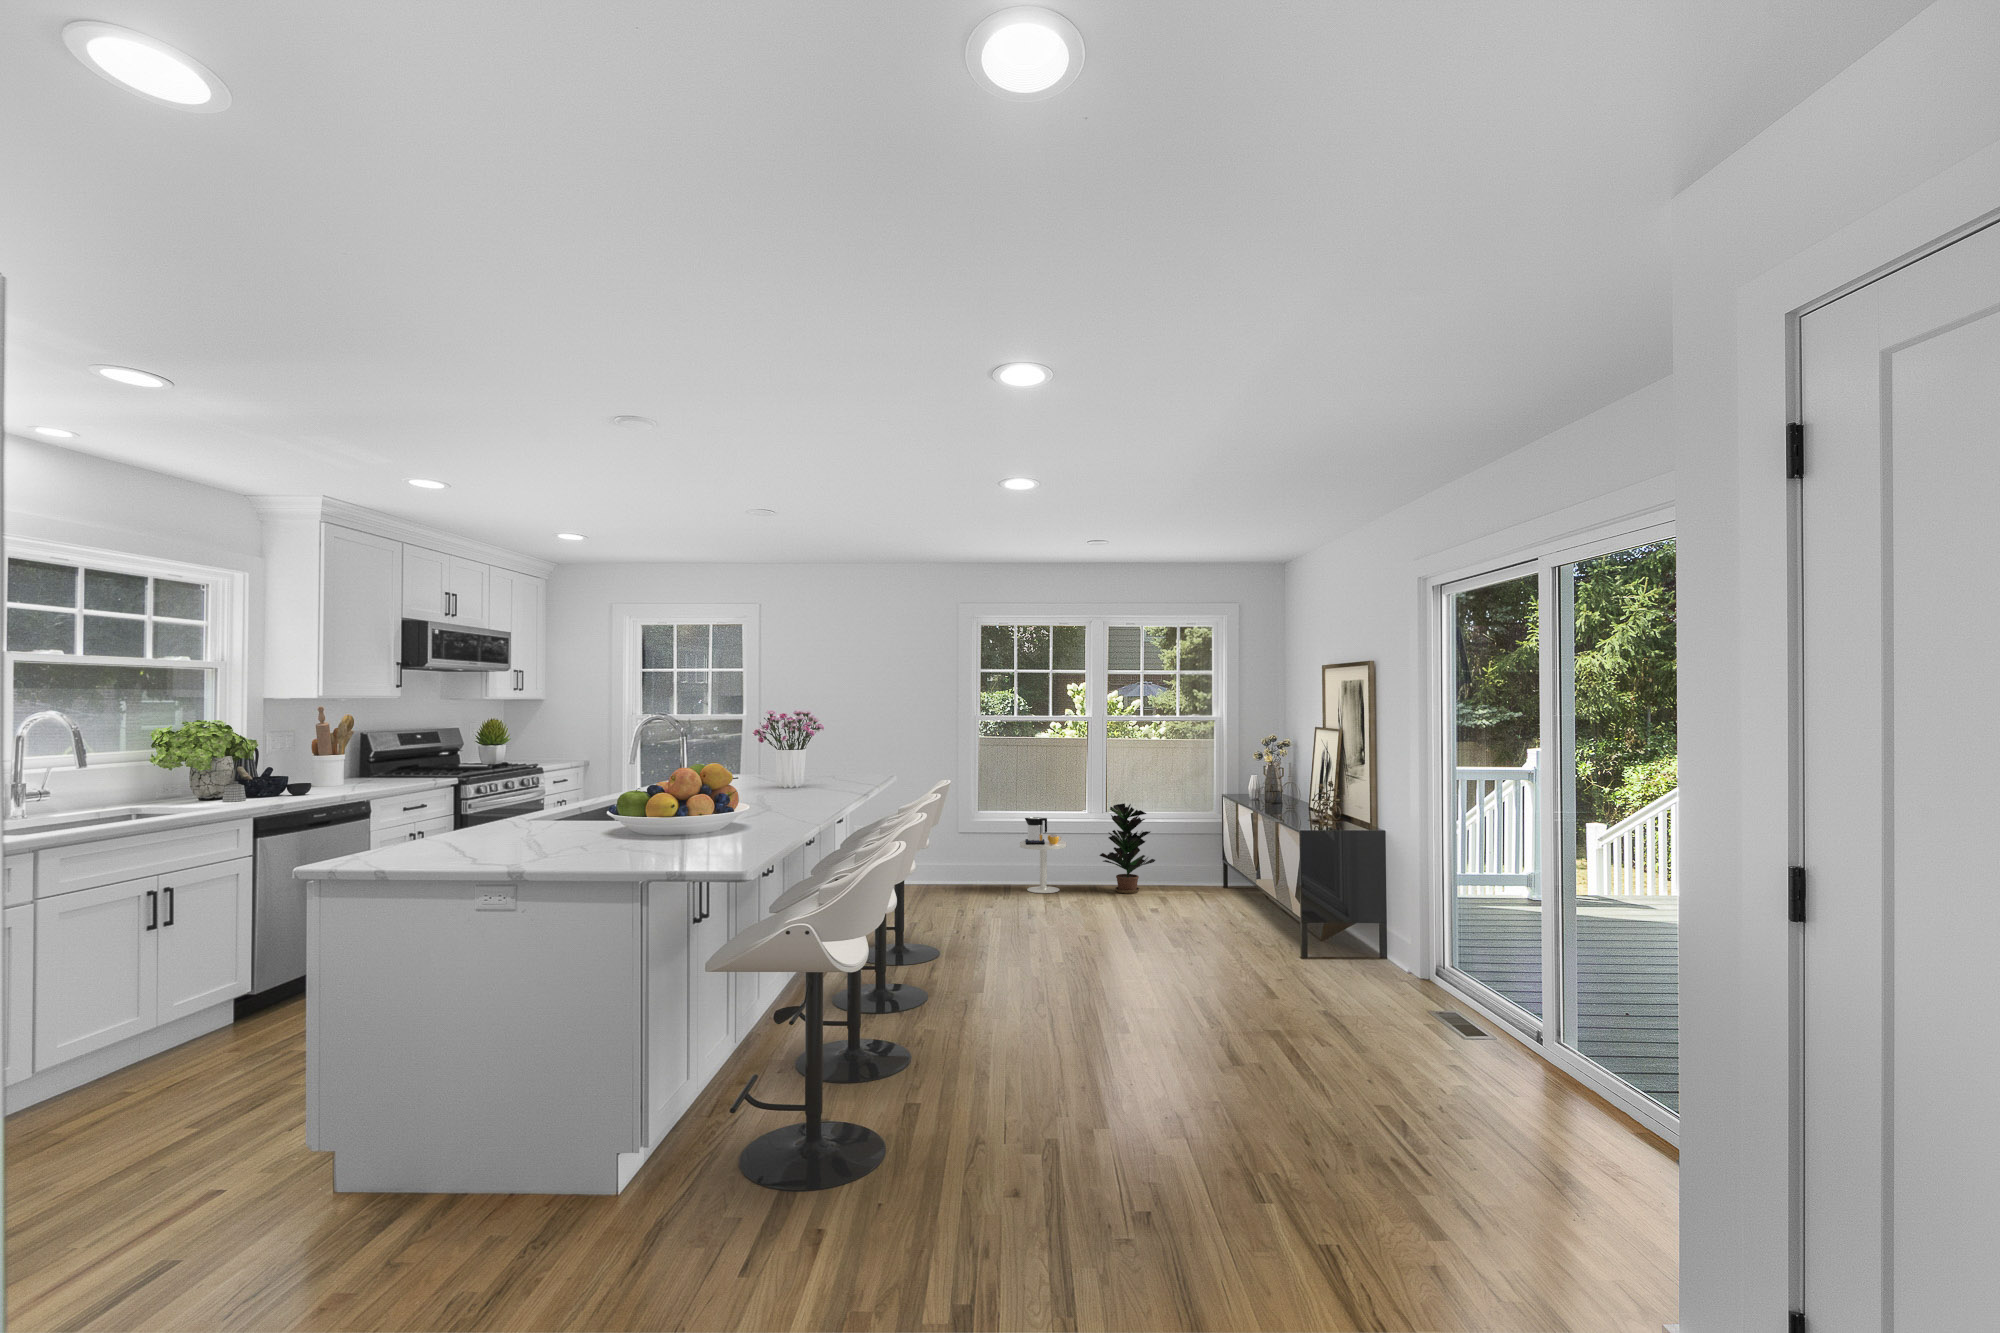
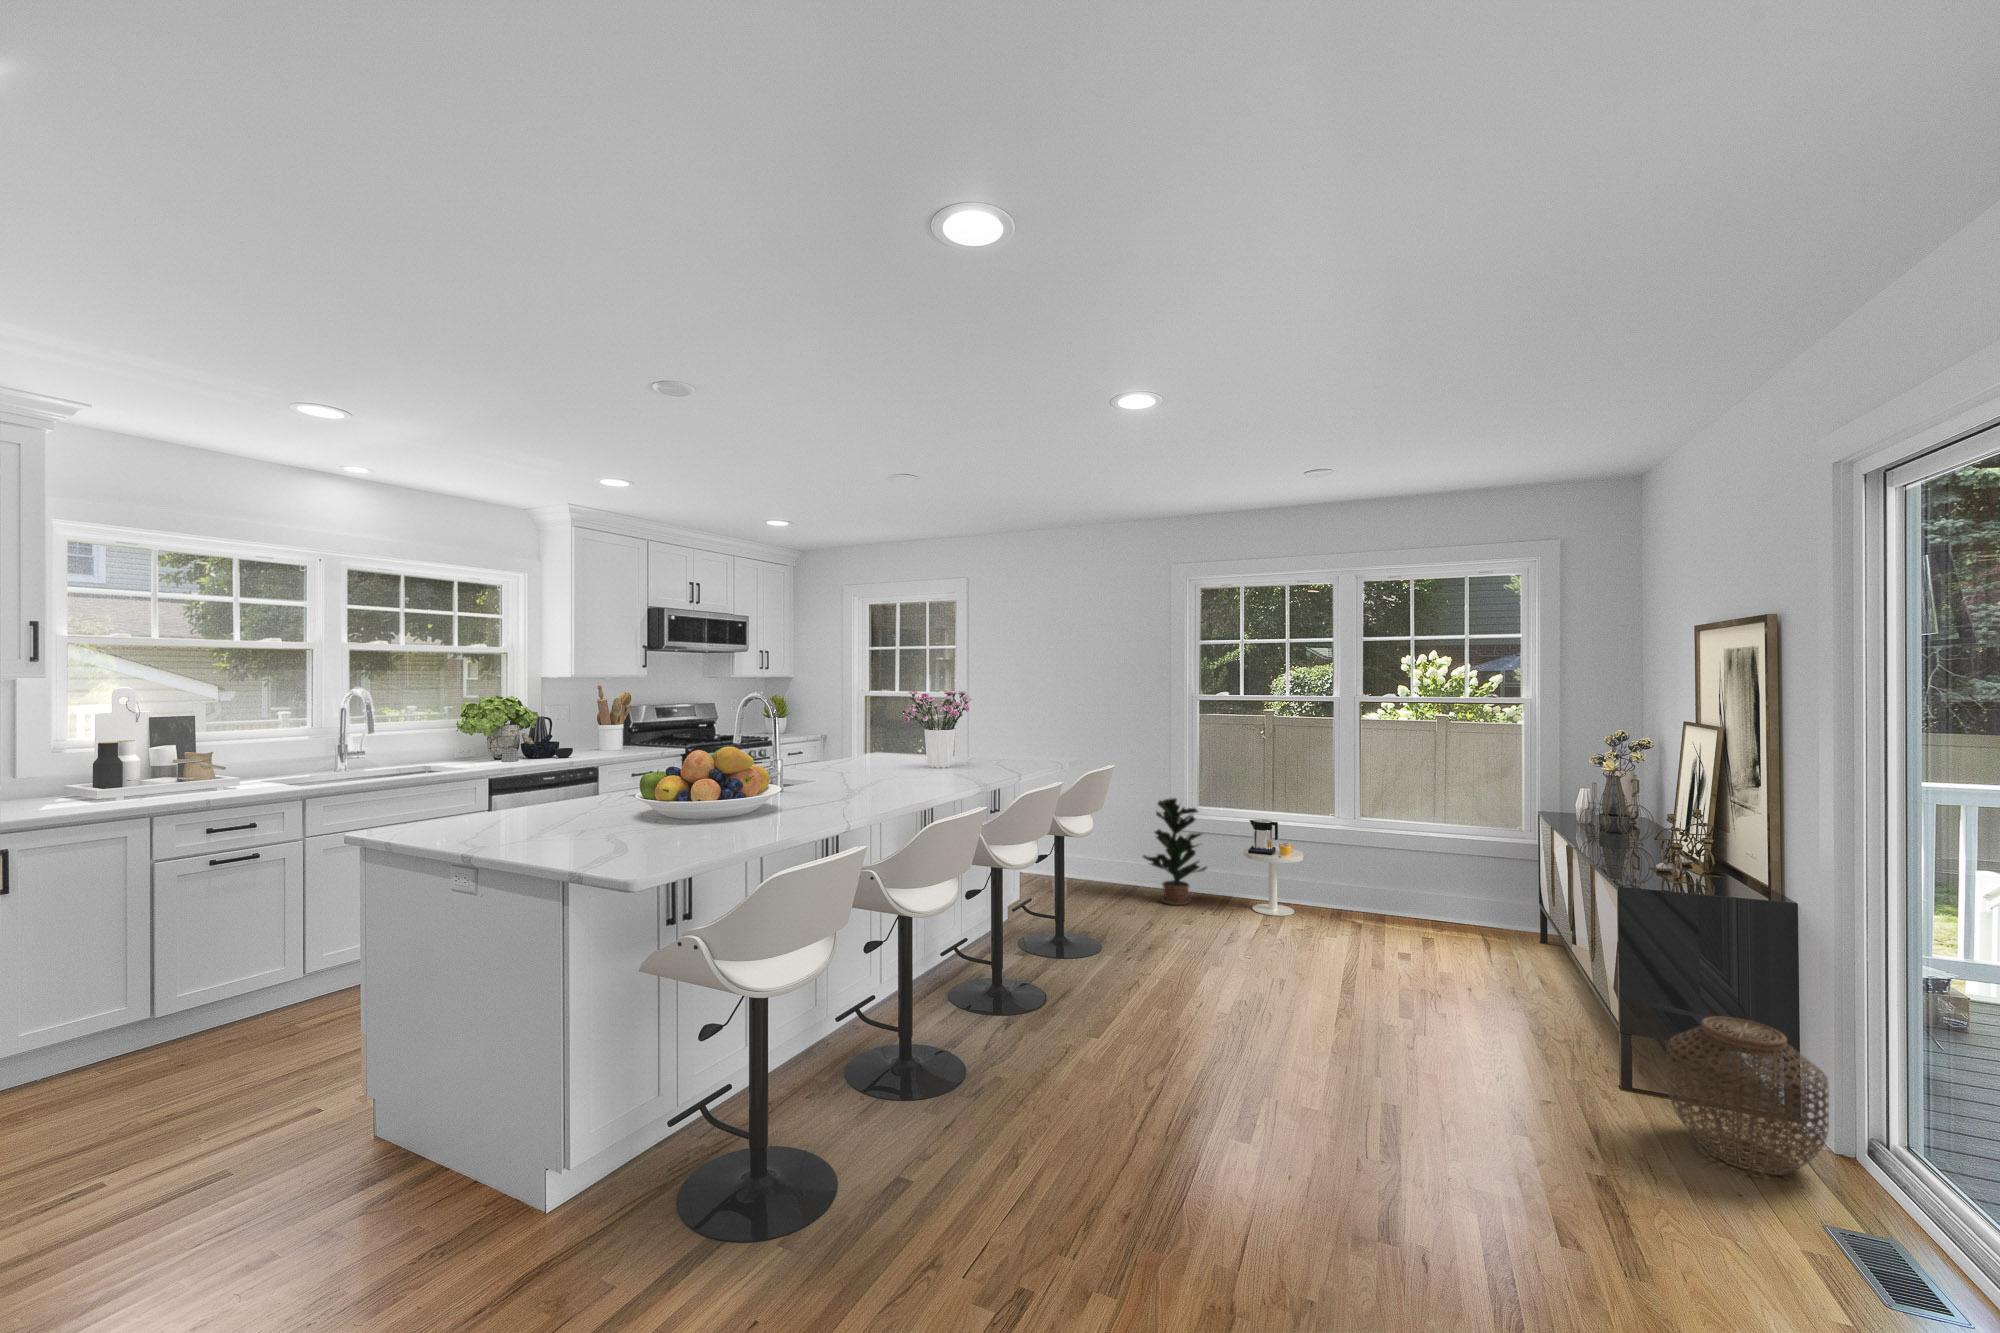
potted plant: present [1100,803,1155,894] -> present [1144,798,1207,905]
woven basket: none [1327,893,1398,971] -> present [1667,1017,1829,1175]

